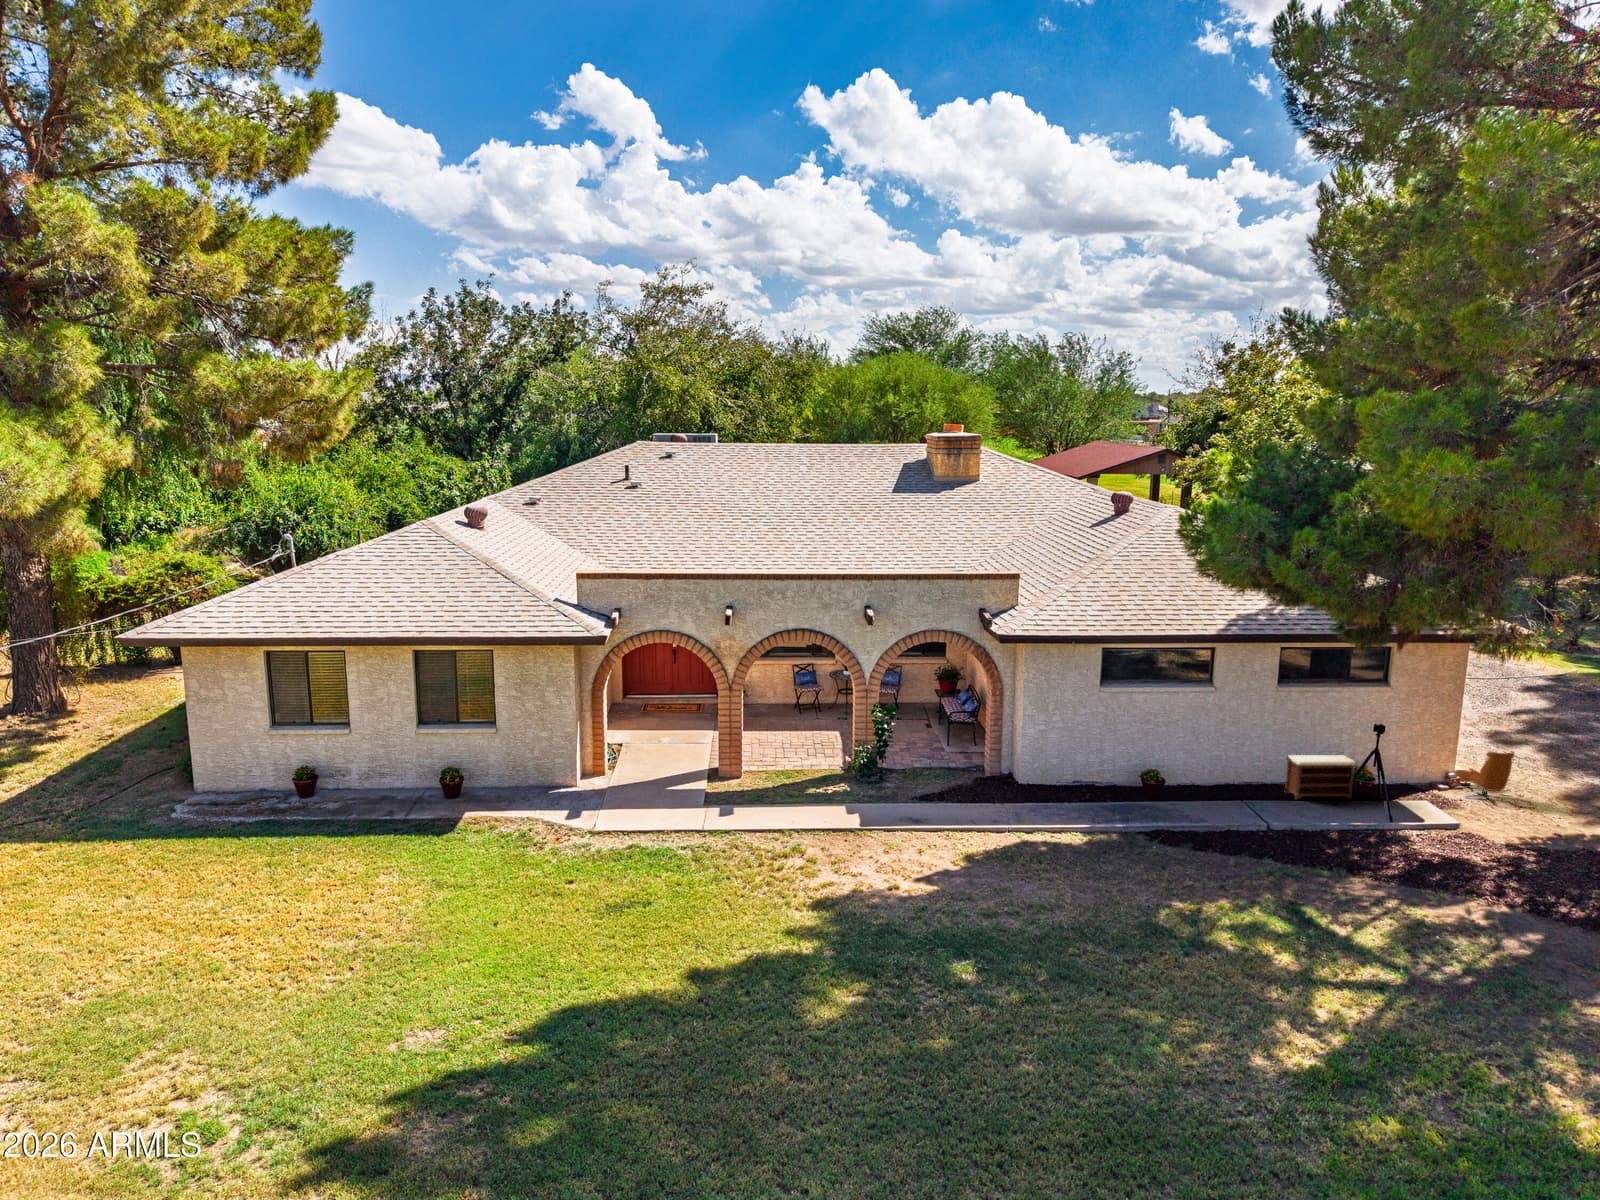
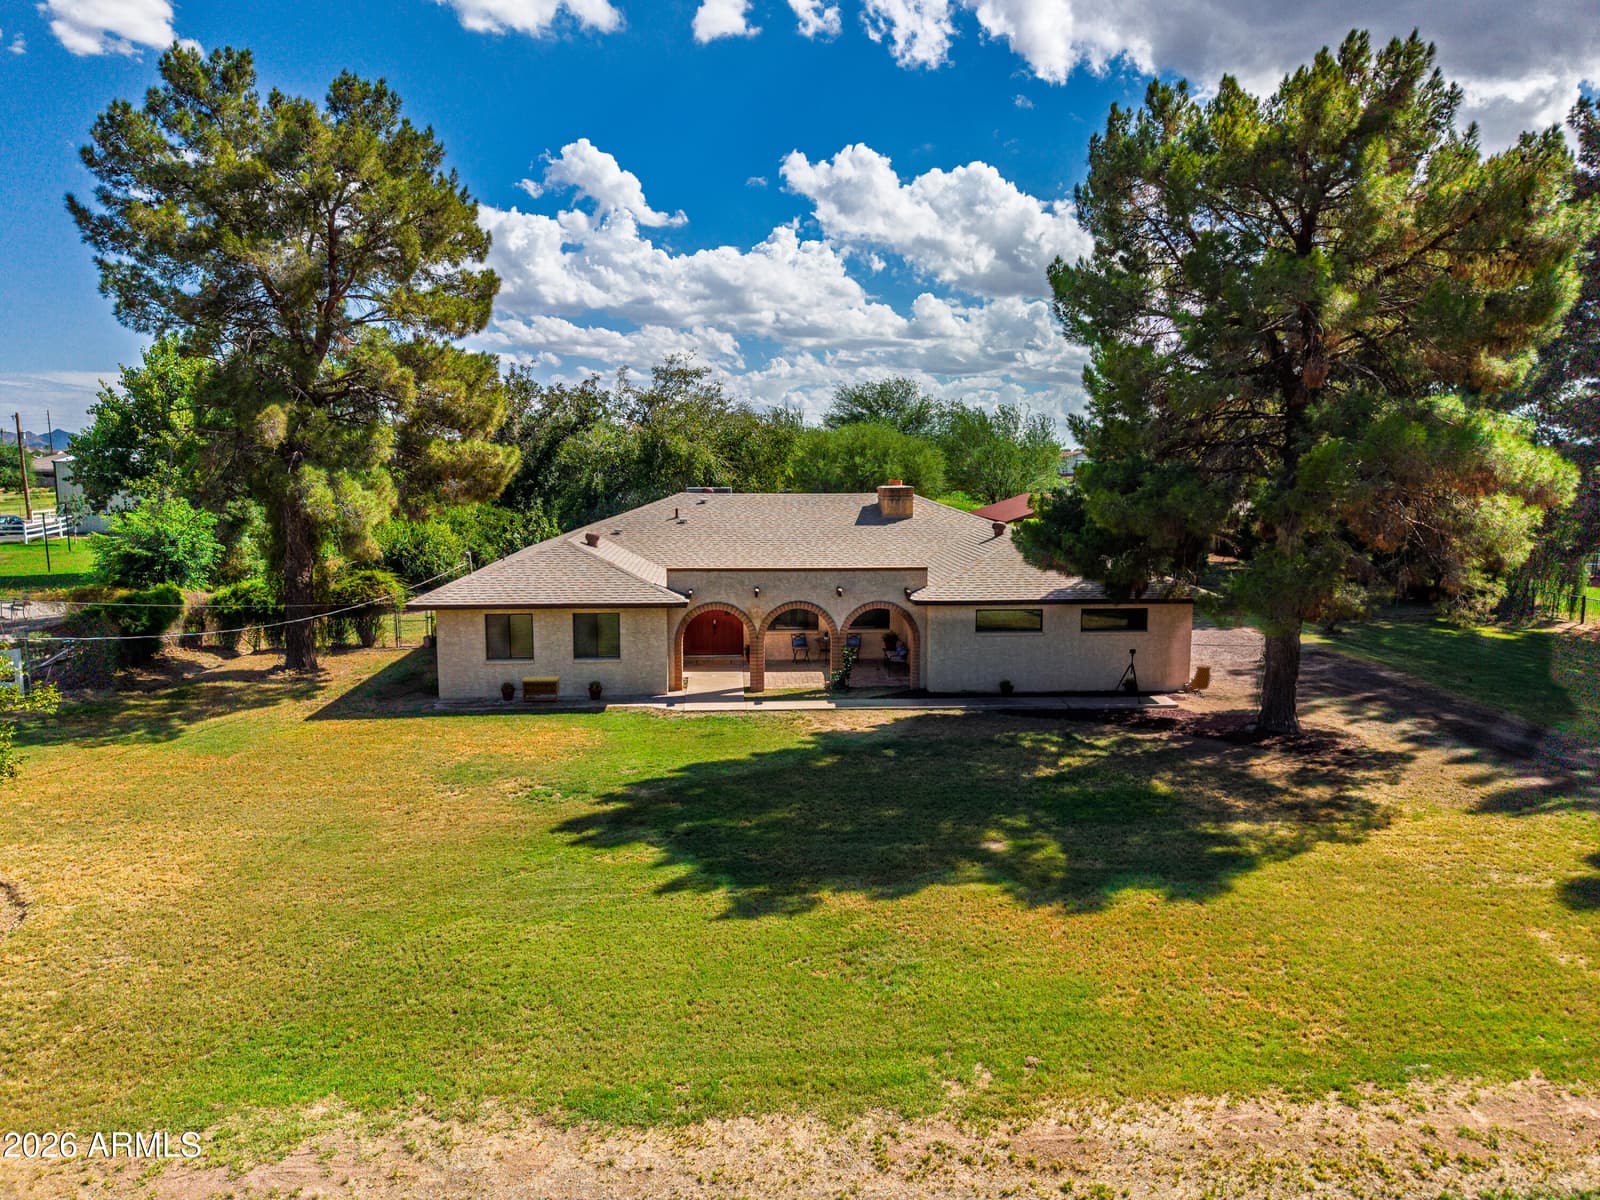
bench: present [1285,755,1356,799] -> present [522,676,560,702]

